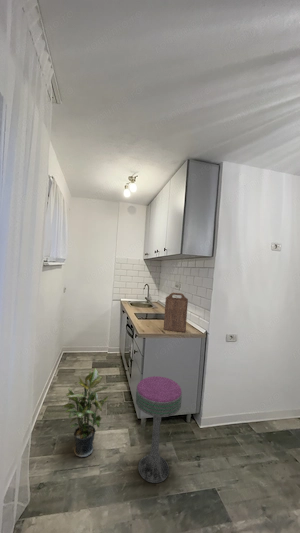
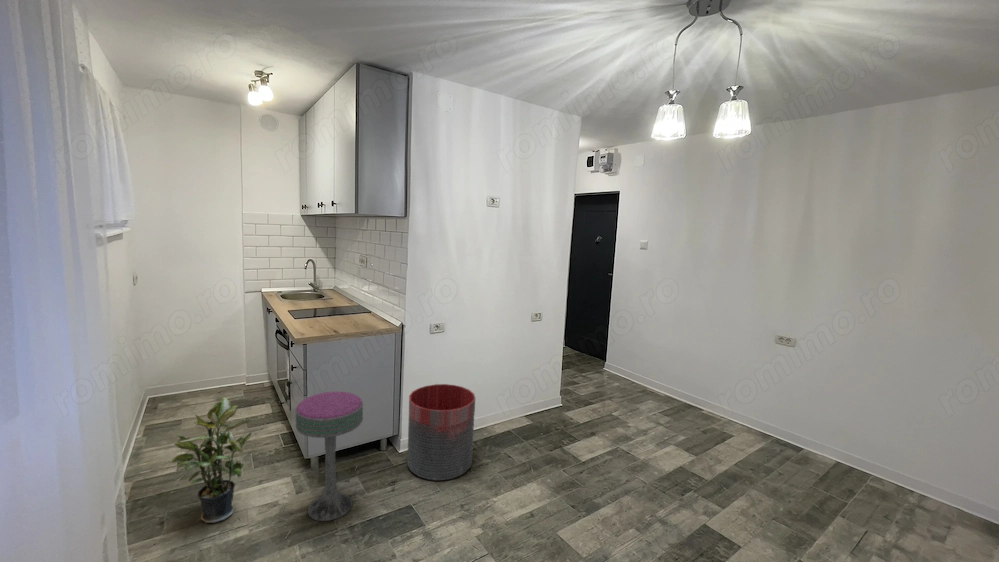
cutting board: present [164,293,188,332] -> none [337,272,372,329]
trash can: none [207,380,265,469] -> present [408,384,475,481]

